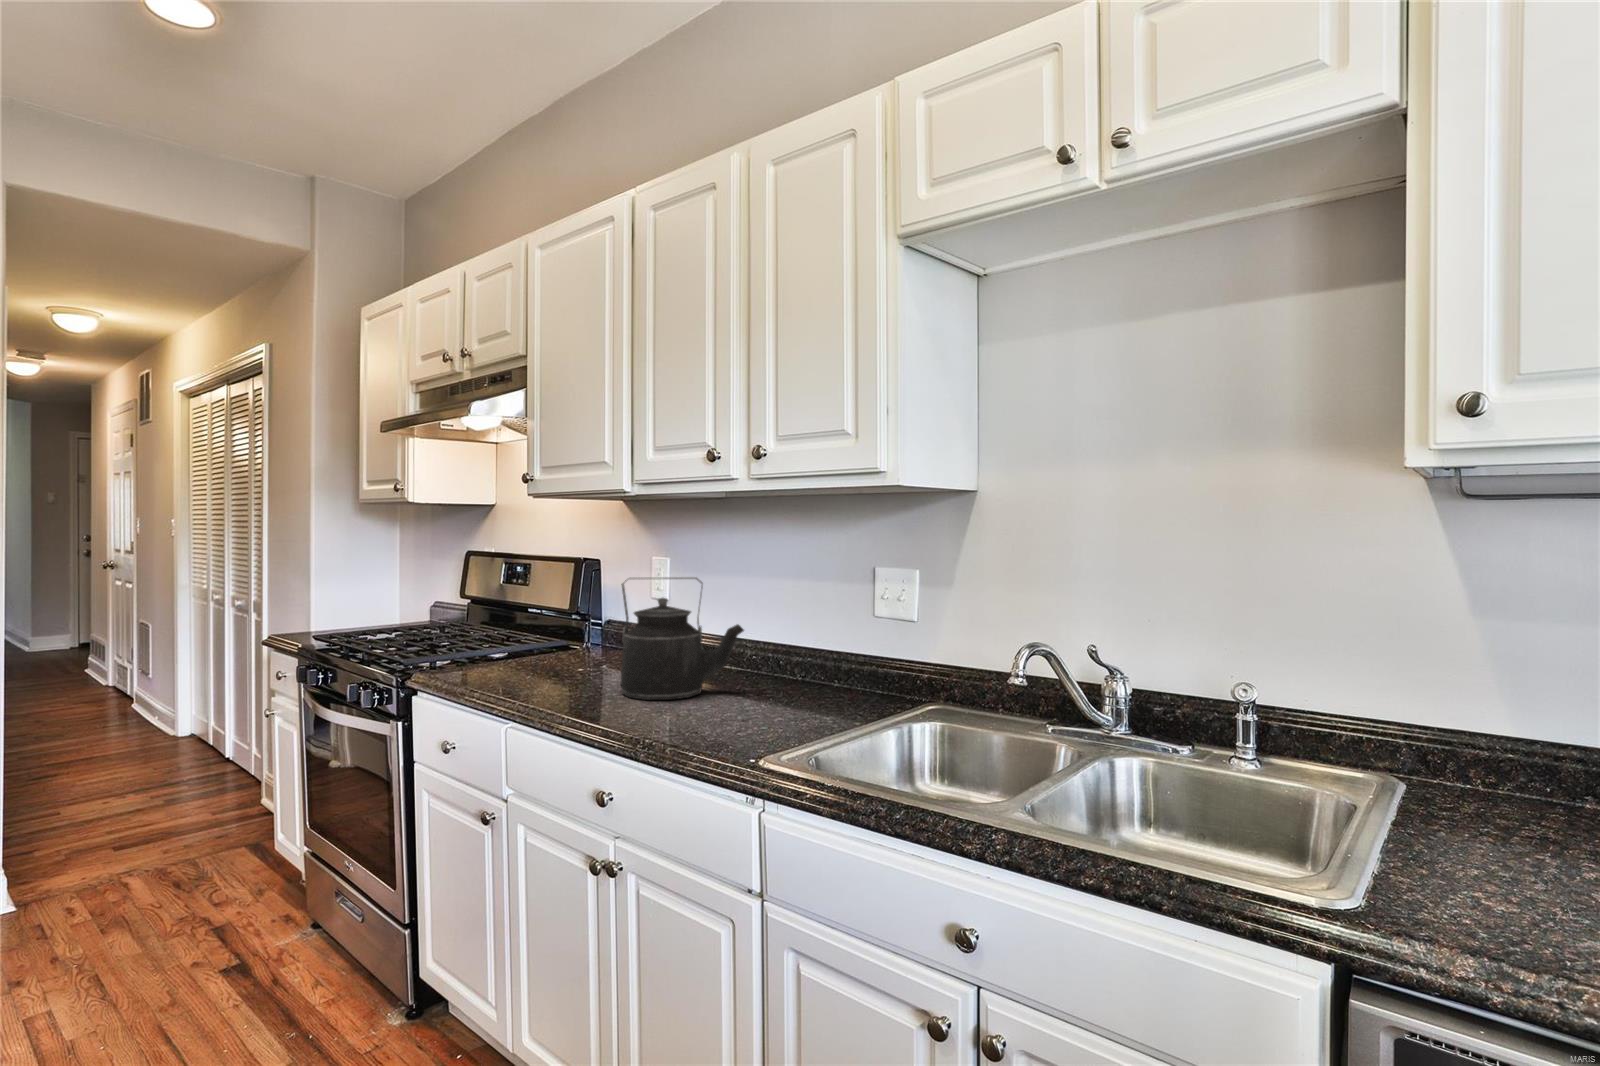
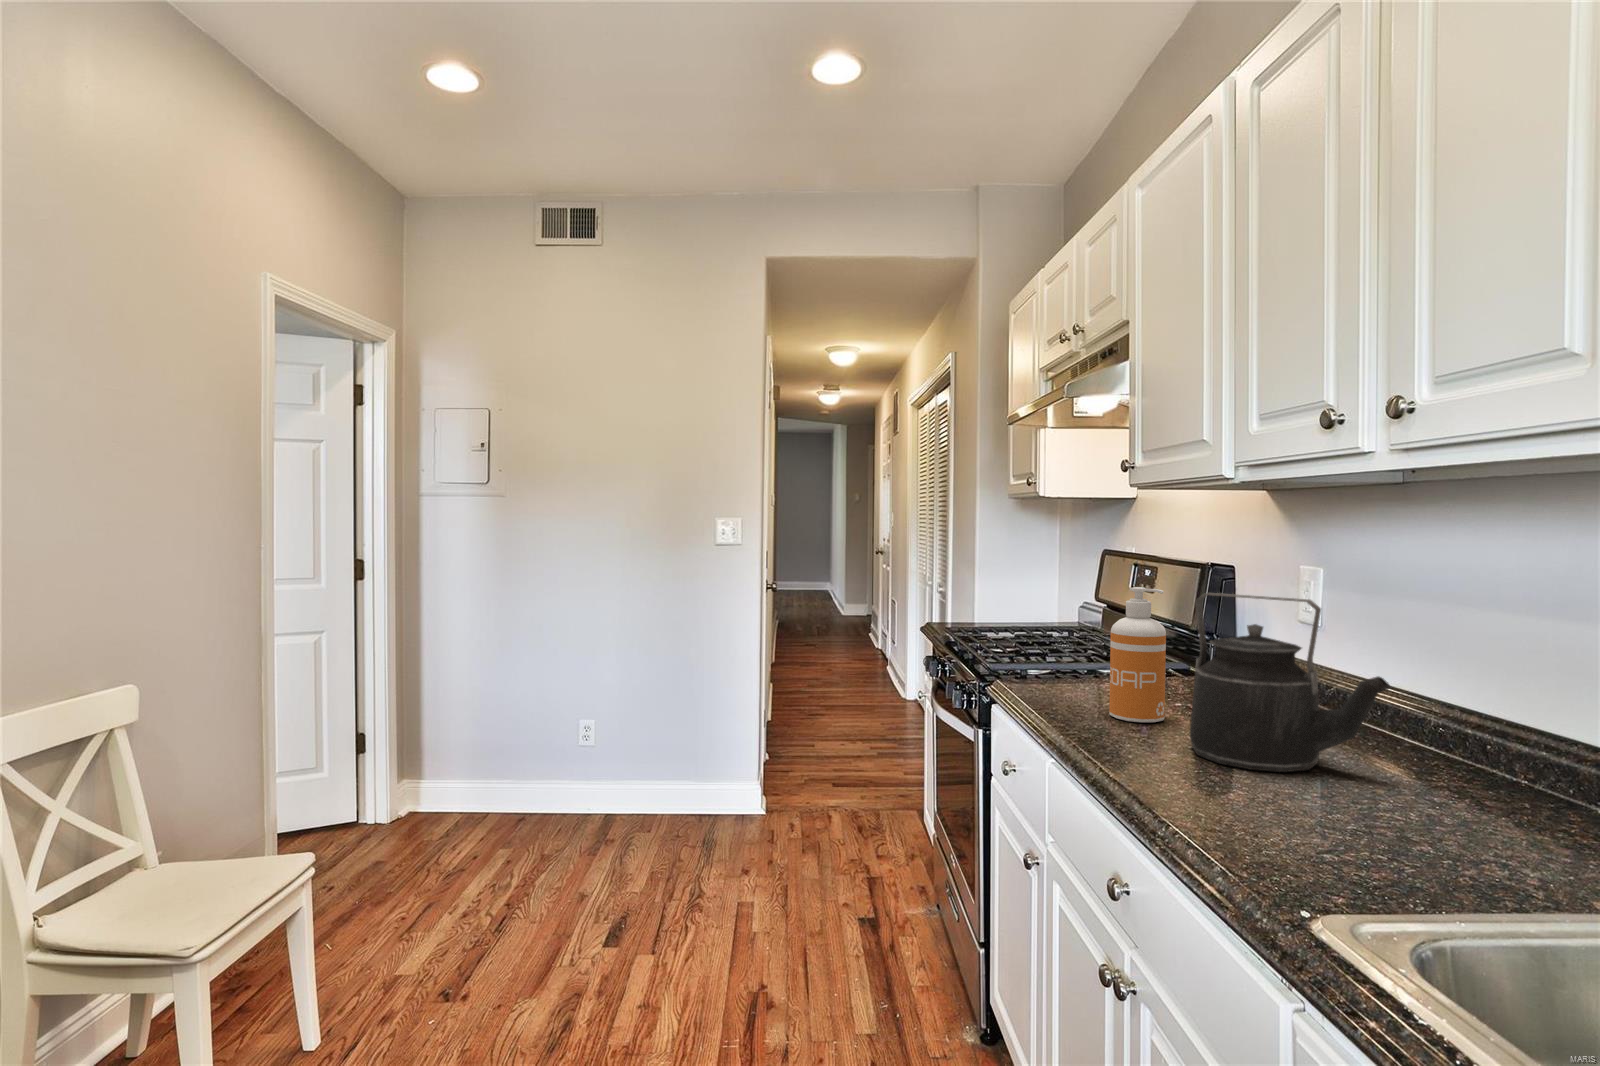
soap dispenser: none [545,578,588,686] -> present [1109,587,1166,723]

